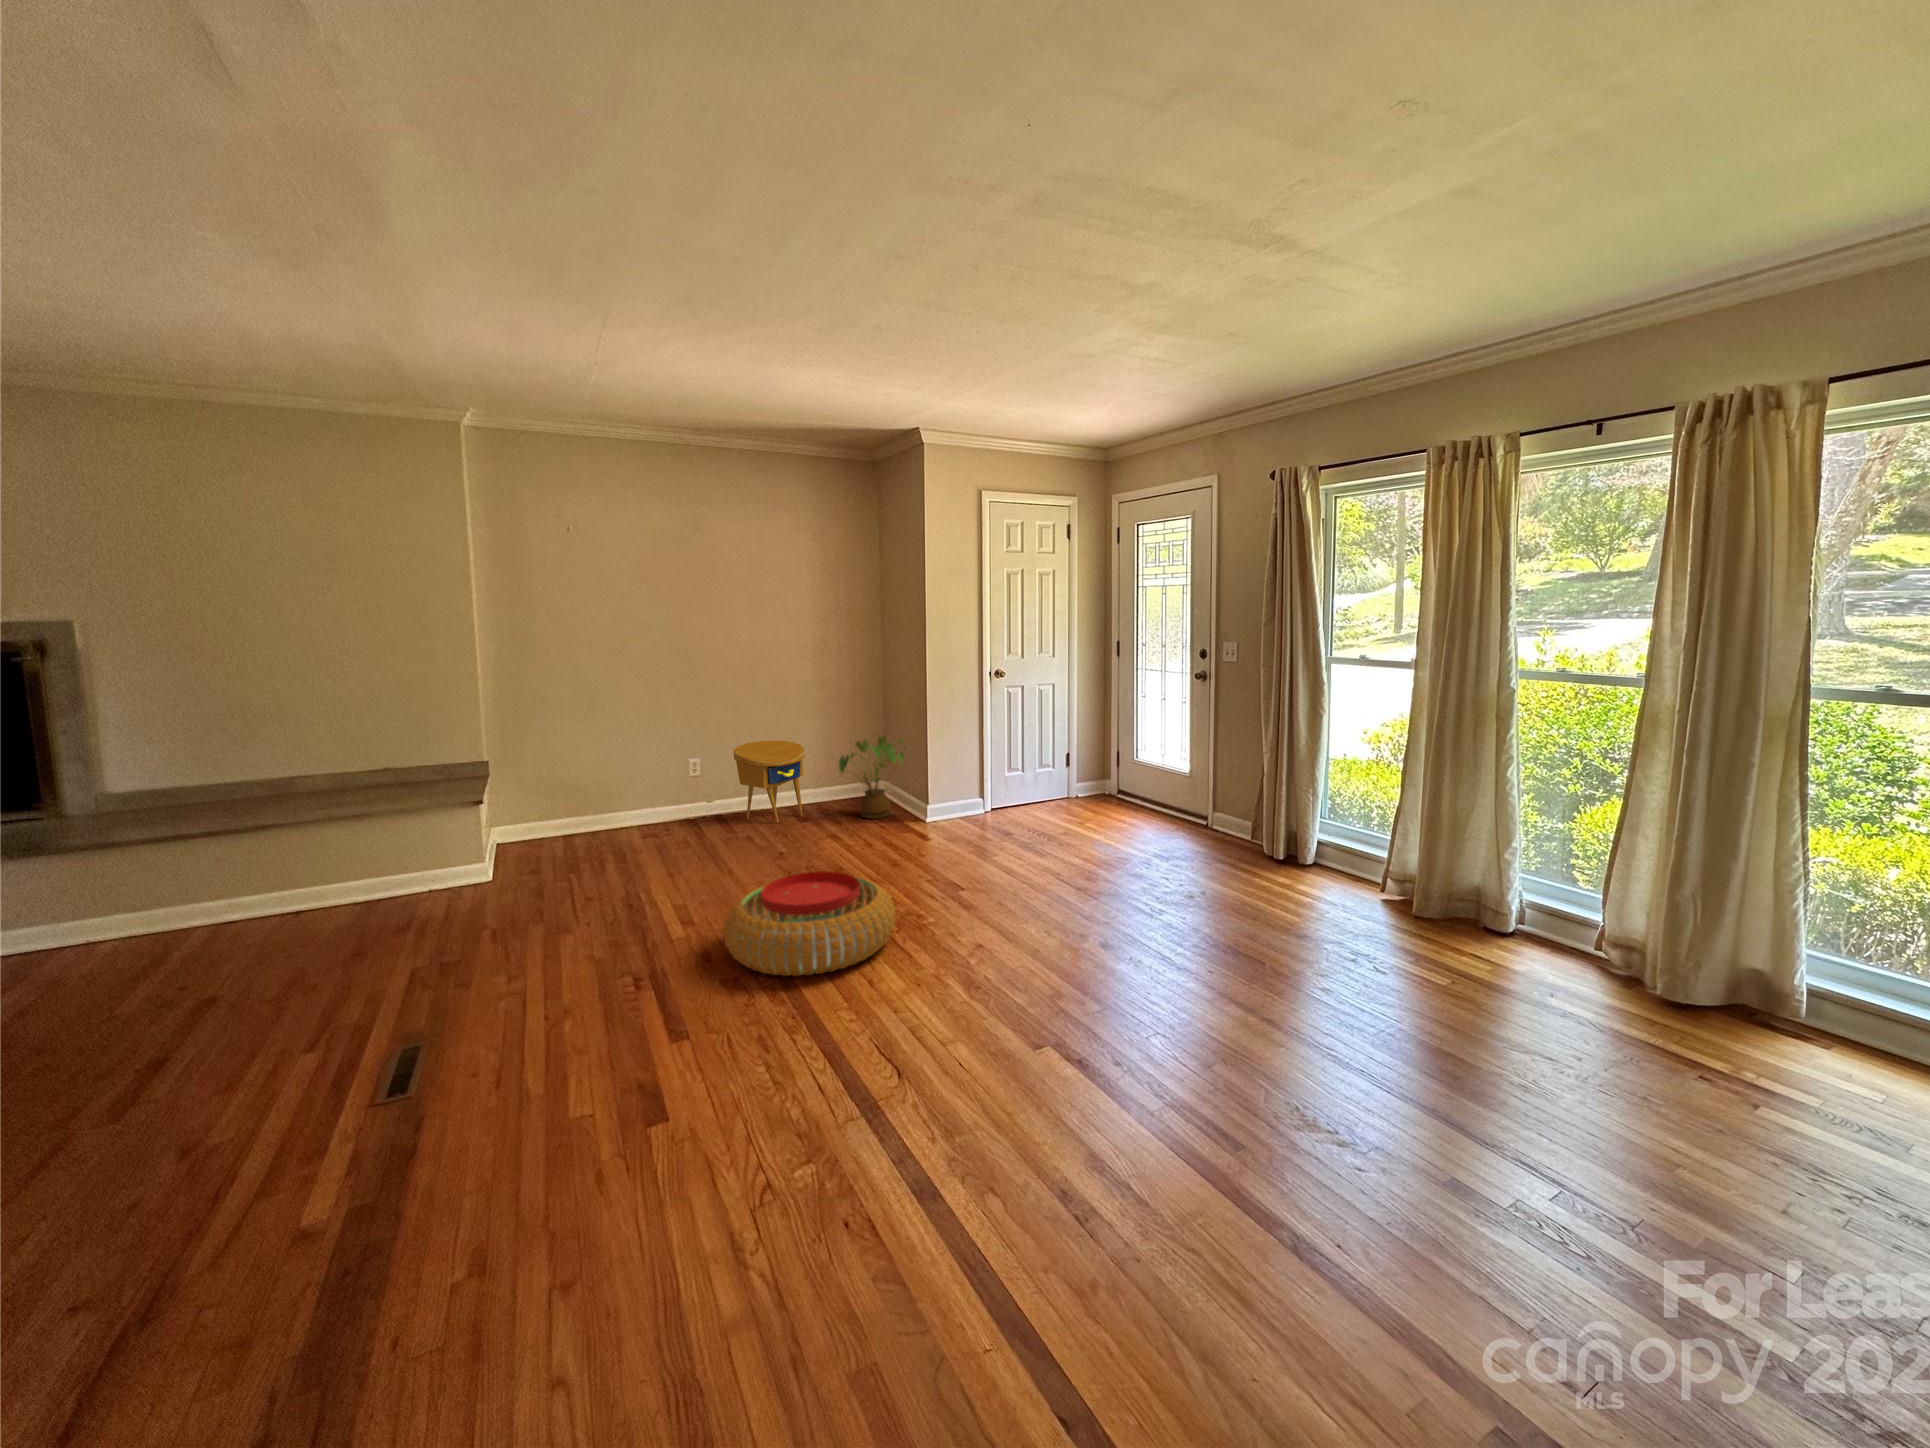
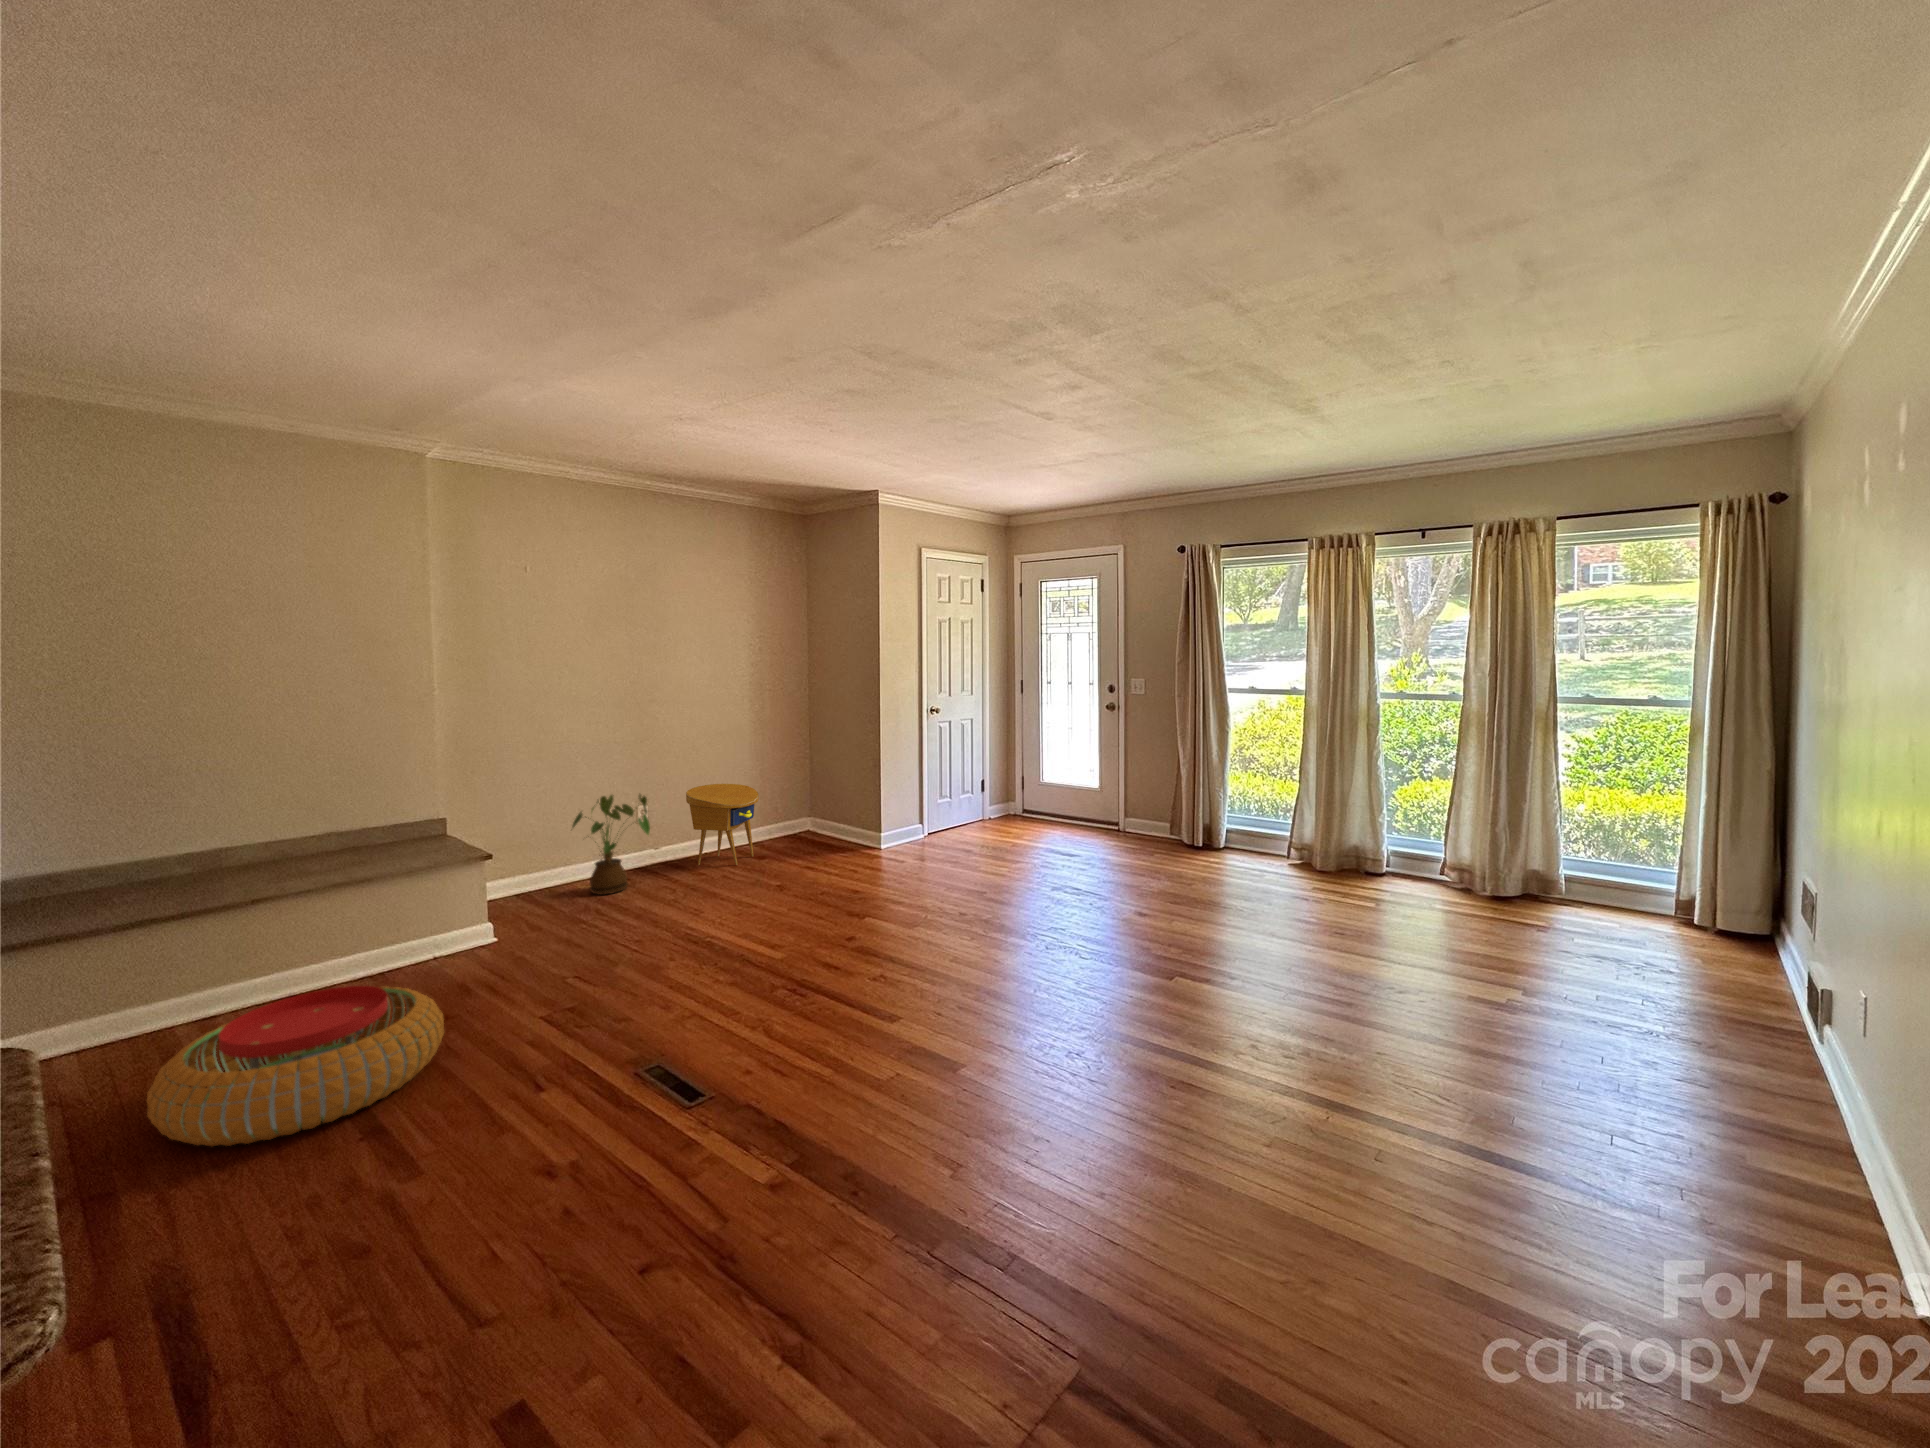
house plant: present [839,736,903,819] -> present [572,795,650,895]
pouf: present [724,871,896,976] -> present [147,986,444,1146]

